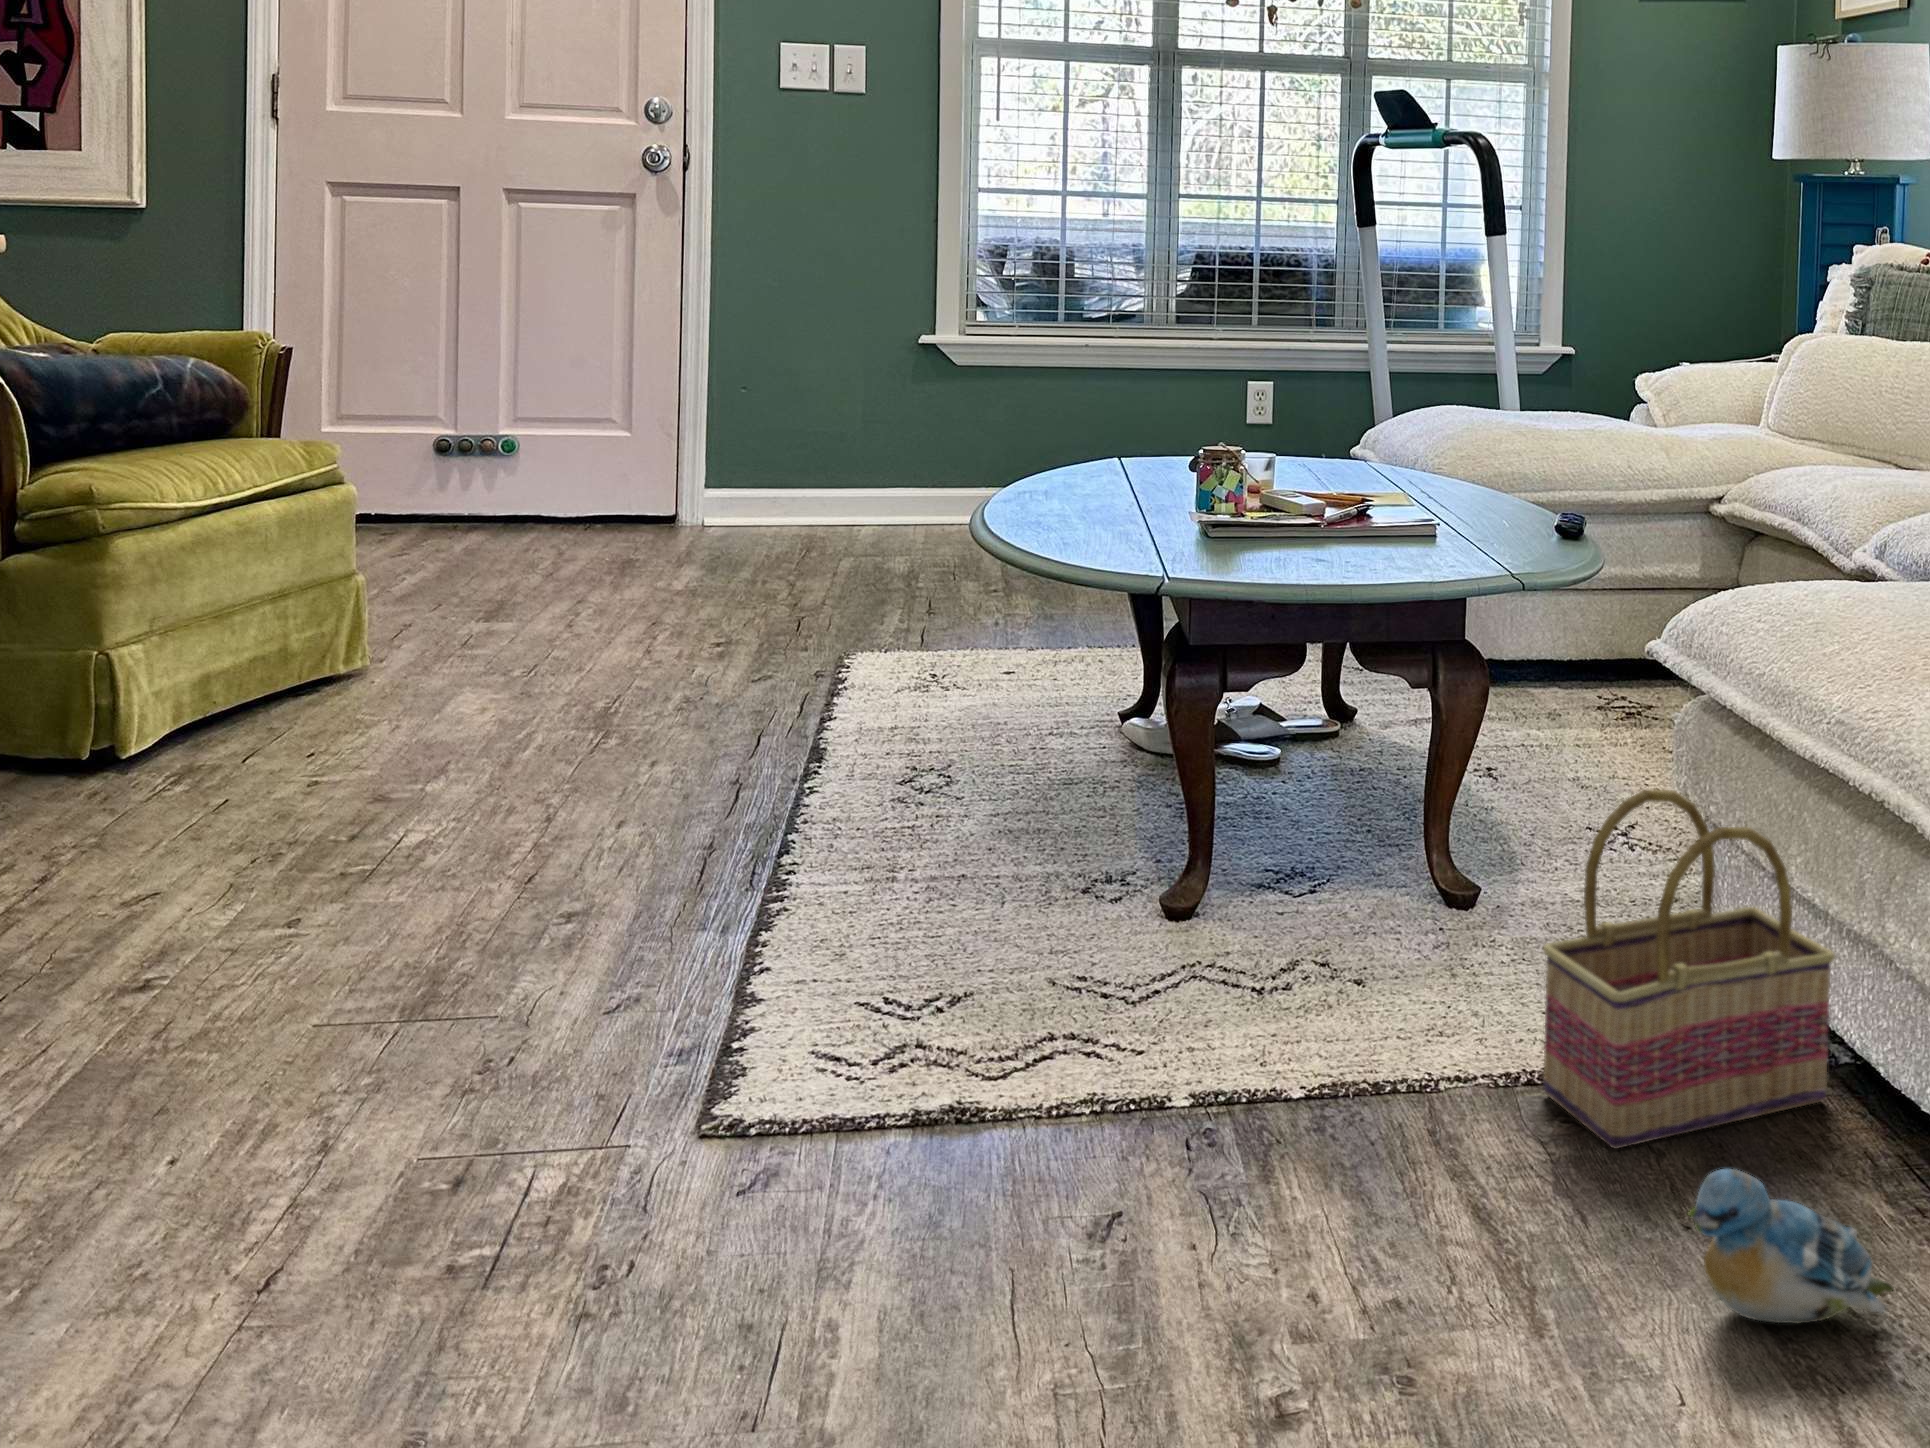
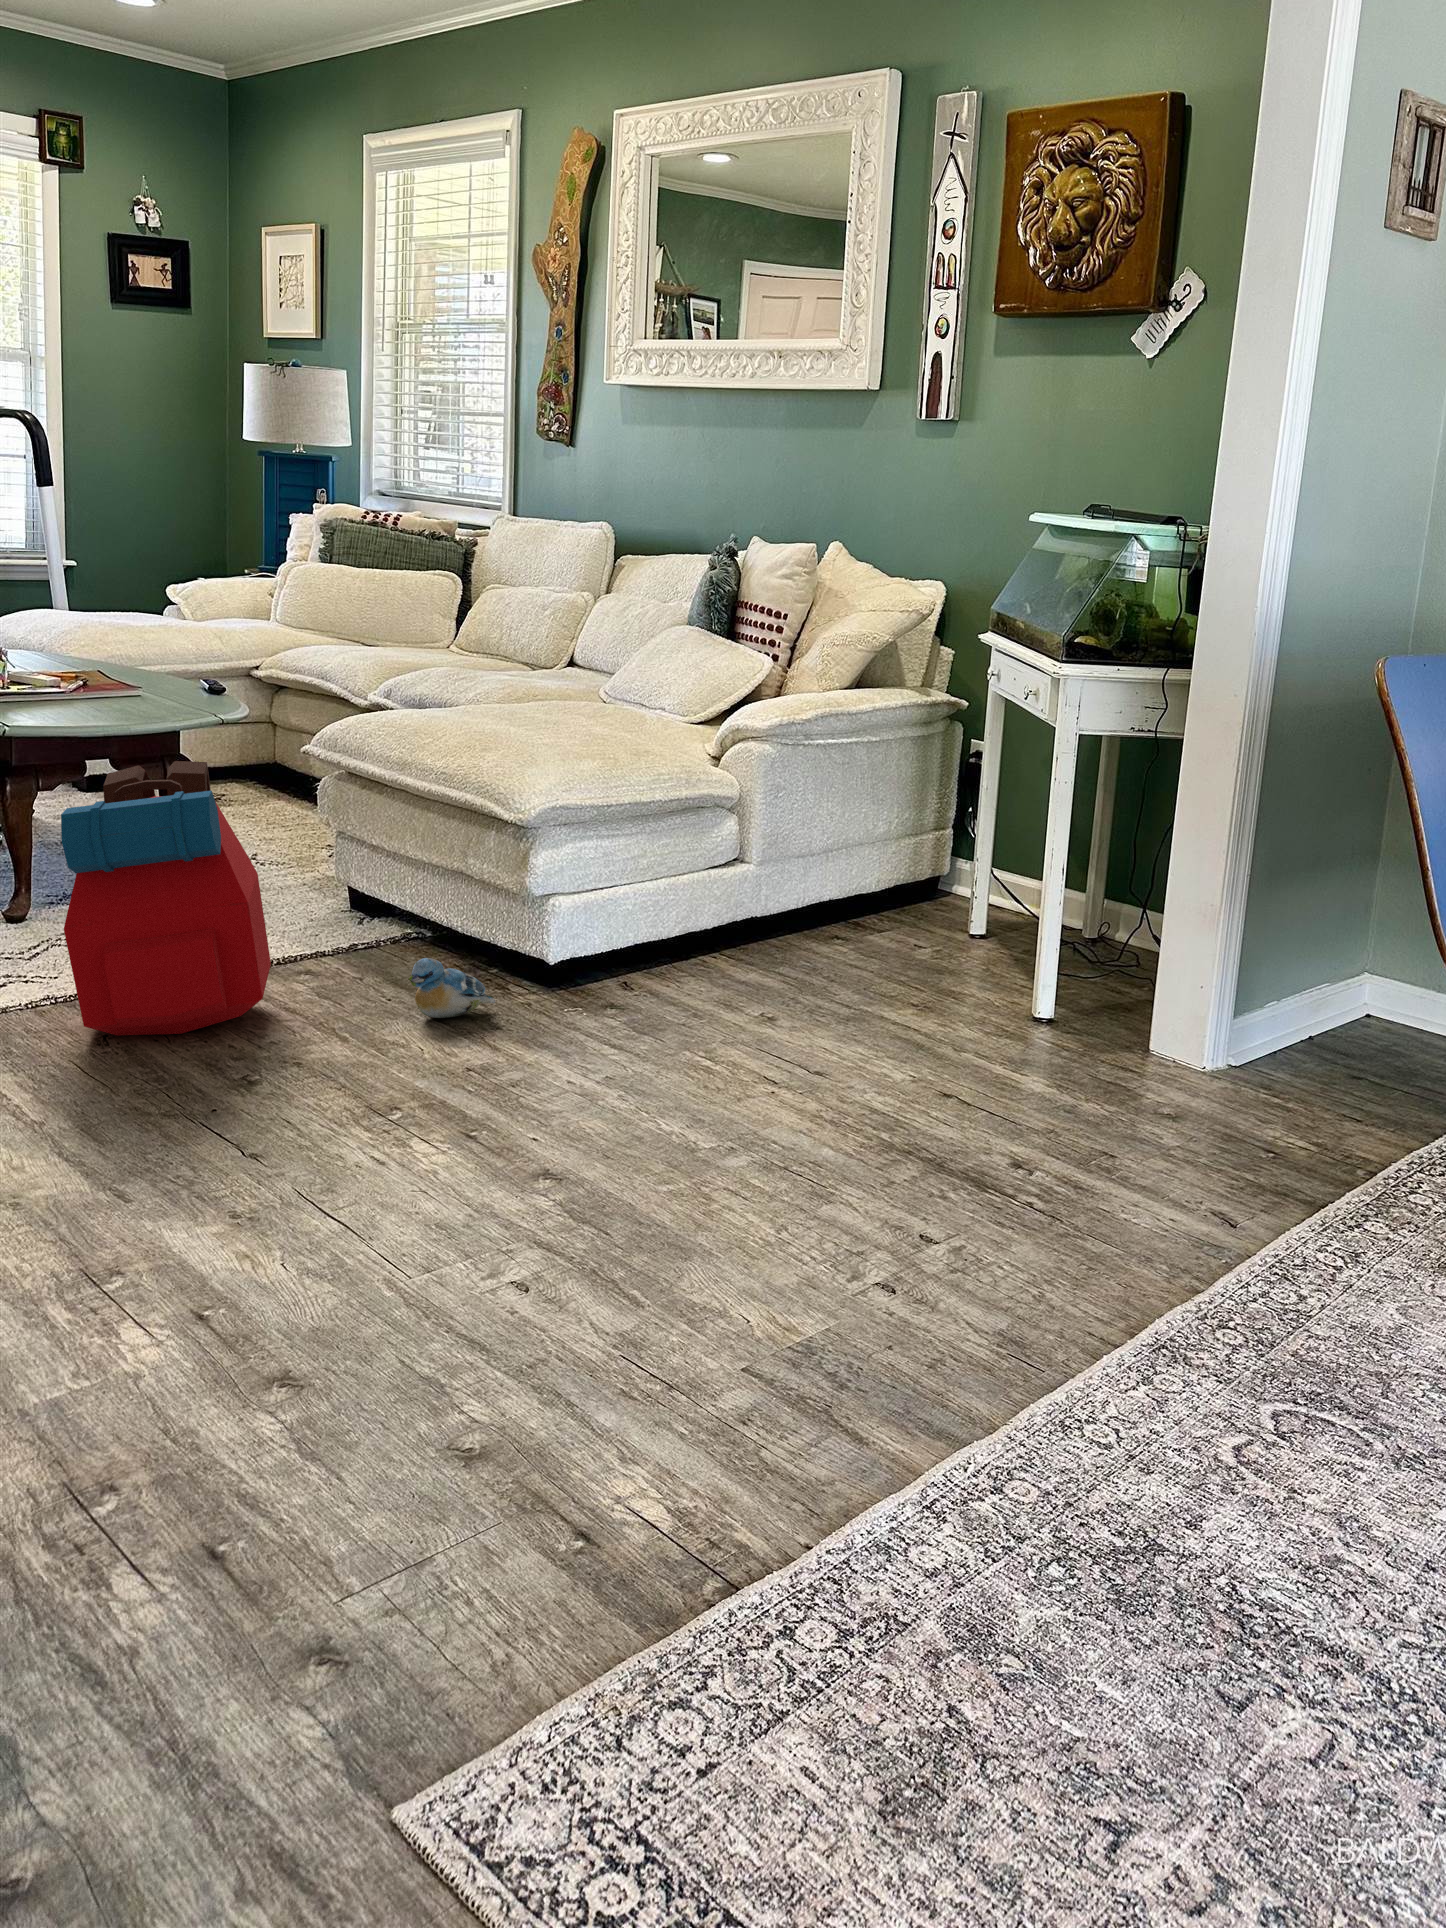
backpack: none [1025,664,1455,1241] -> present [61,761,271,1036]
basket: present [1542,790,1835,1149] -> none [289,814,432,979]

